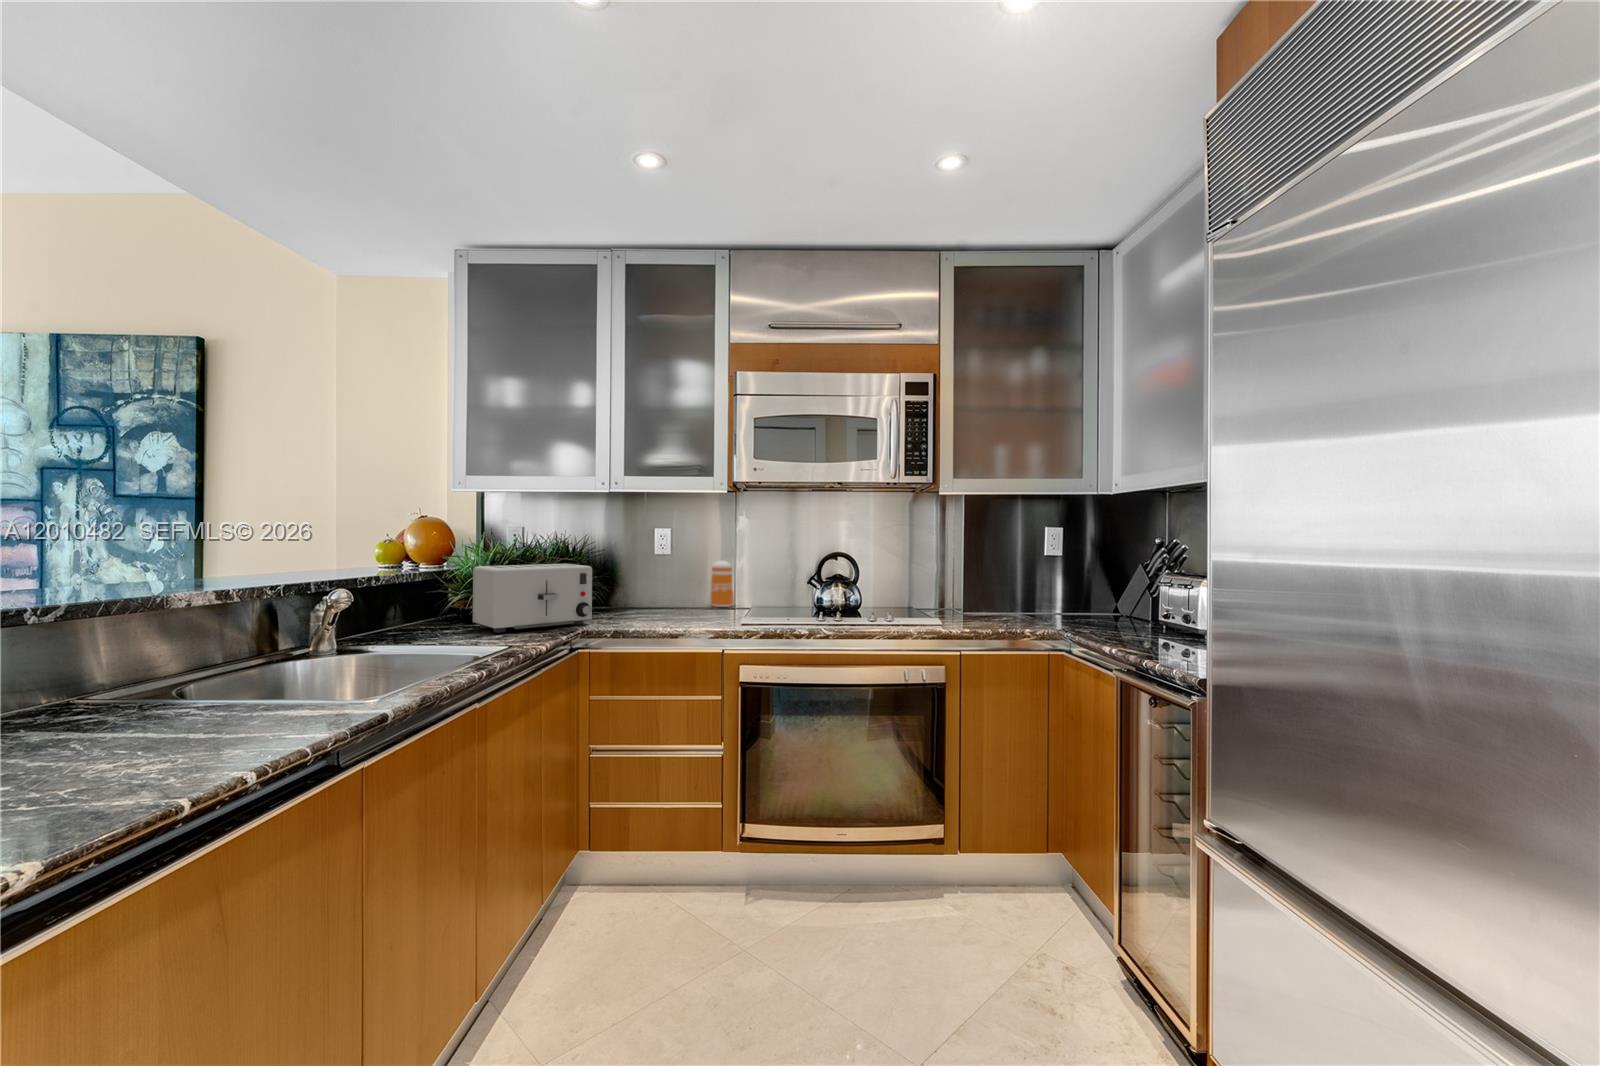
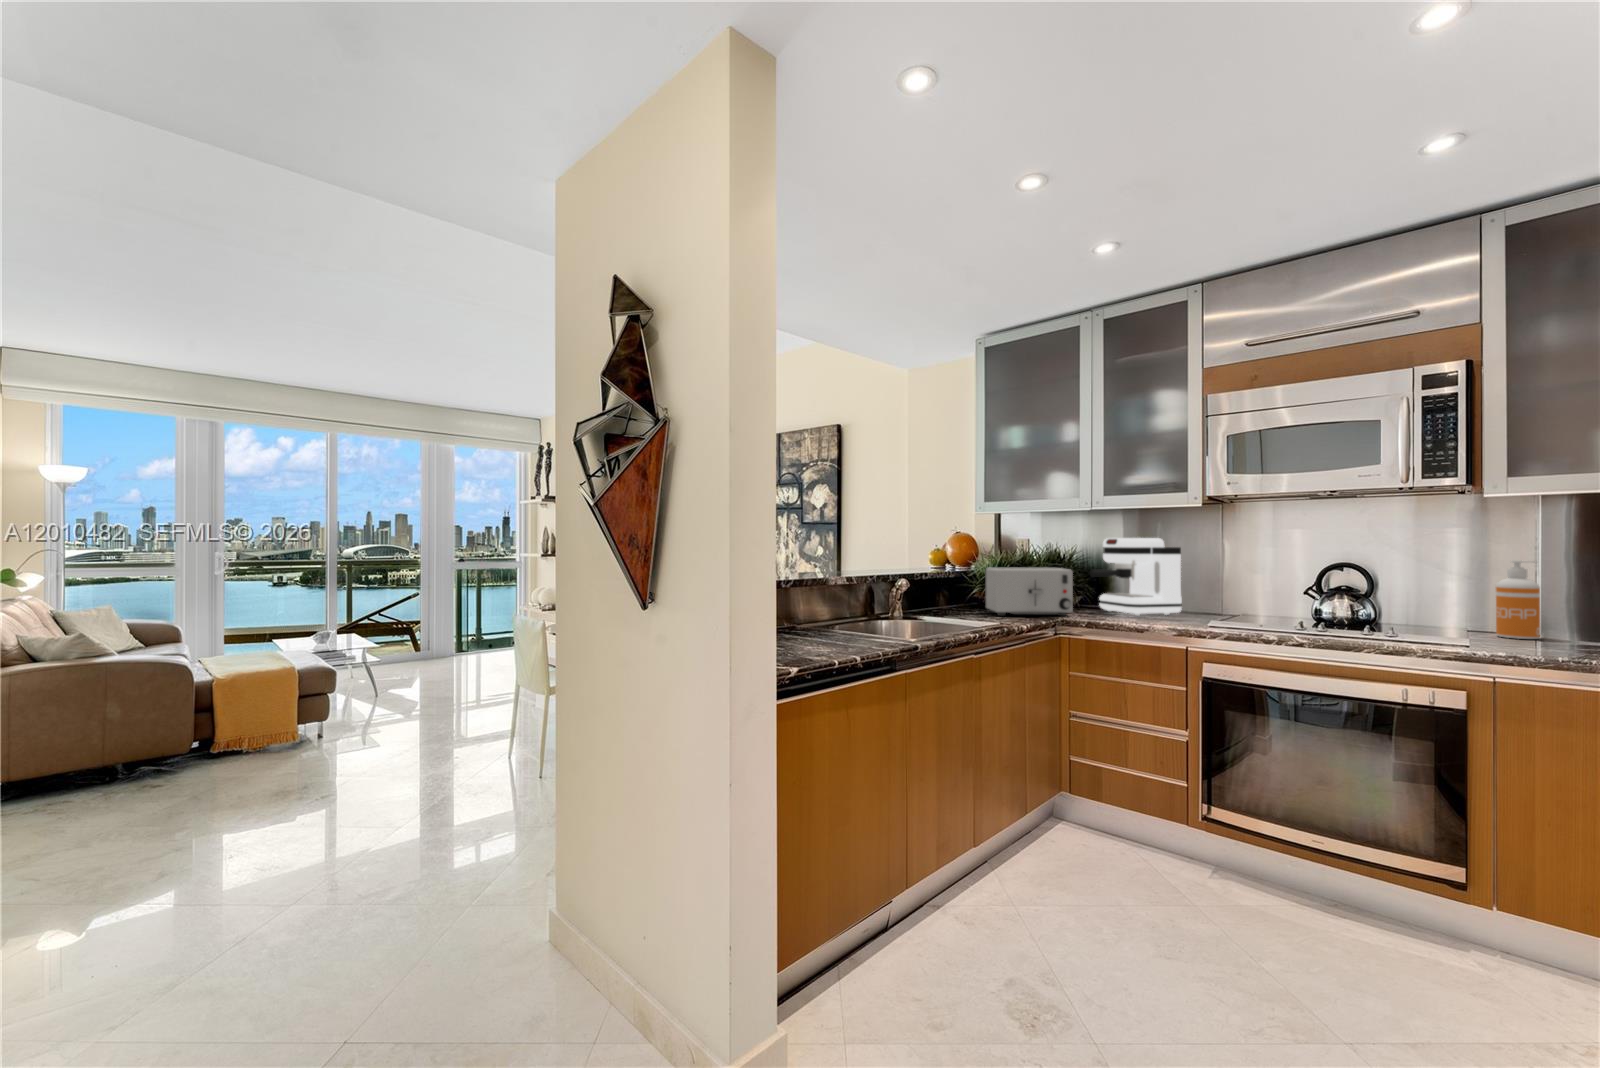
coffee maker: none [607,527,701,616] -> present [1089,538,1182,616]
soap dispenser: present [711,561,734,607] -> present [1496,560,1540,639]

